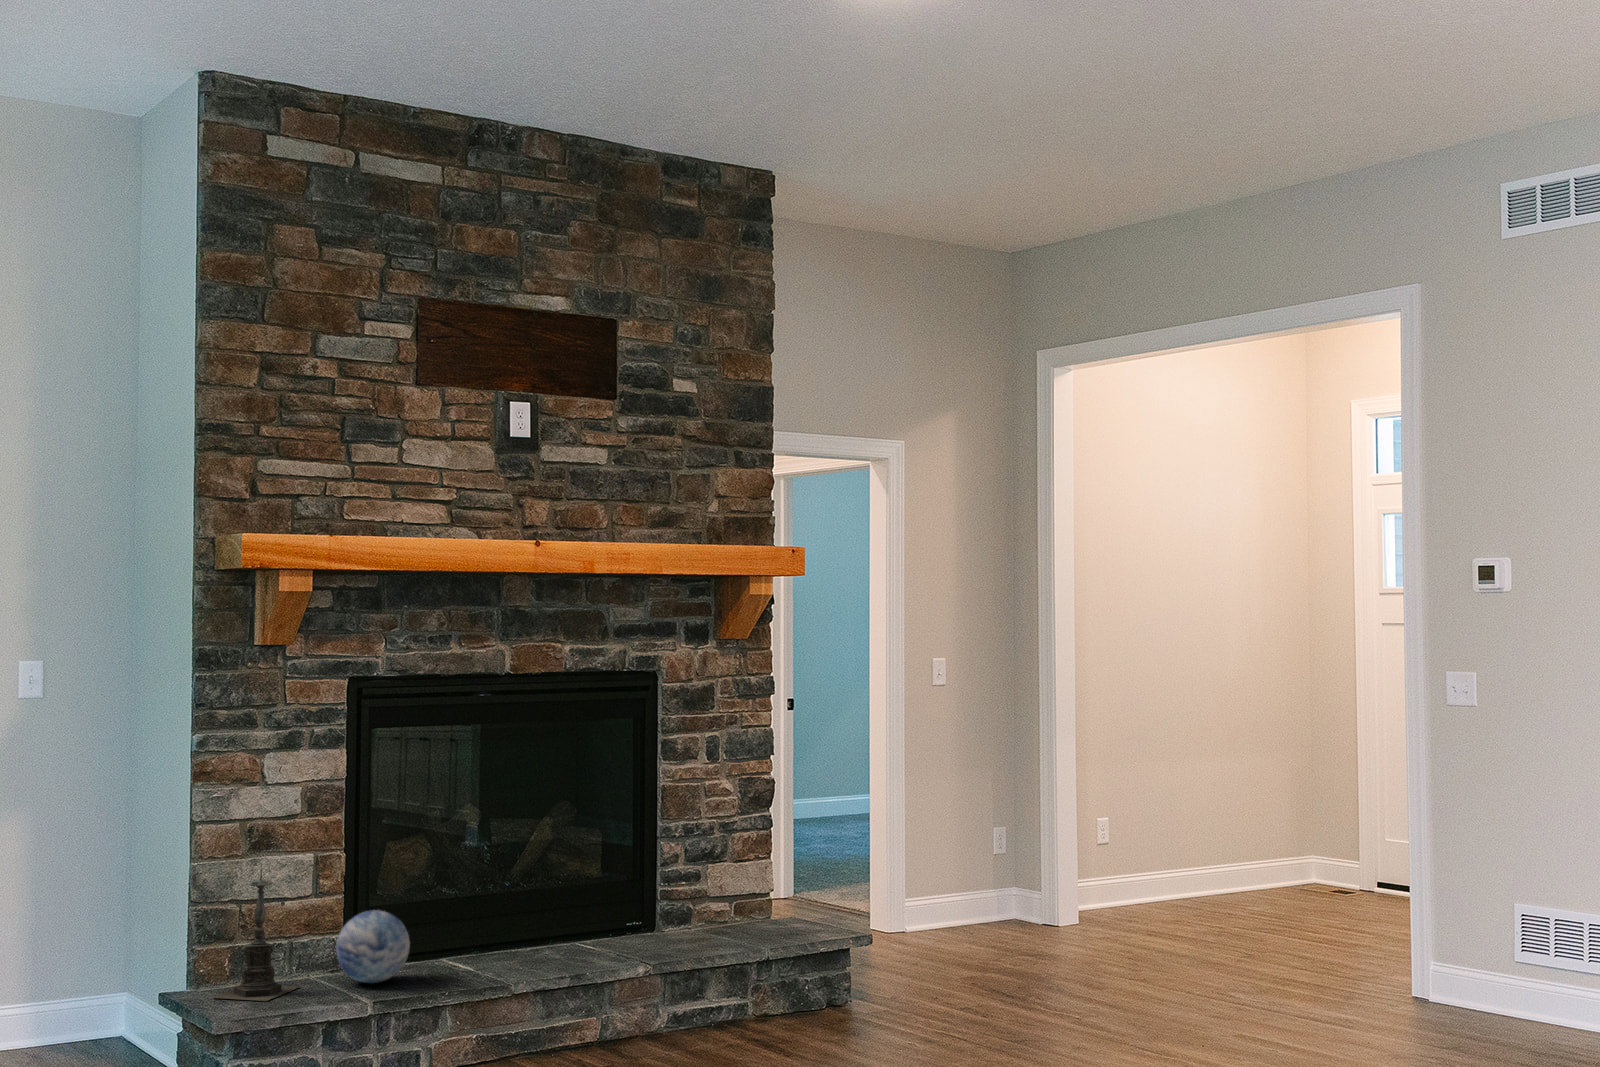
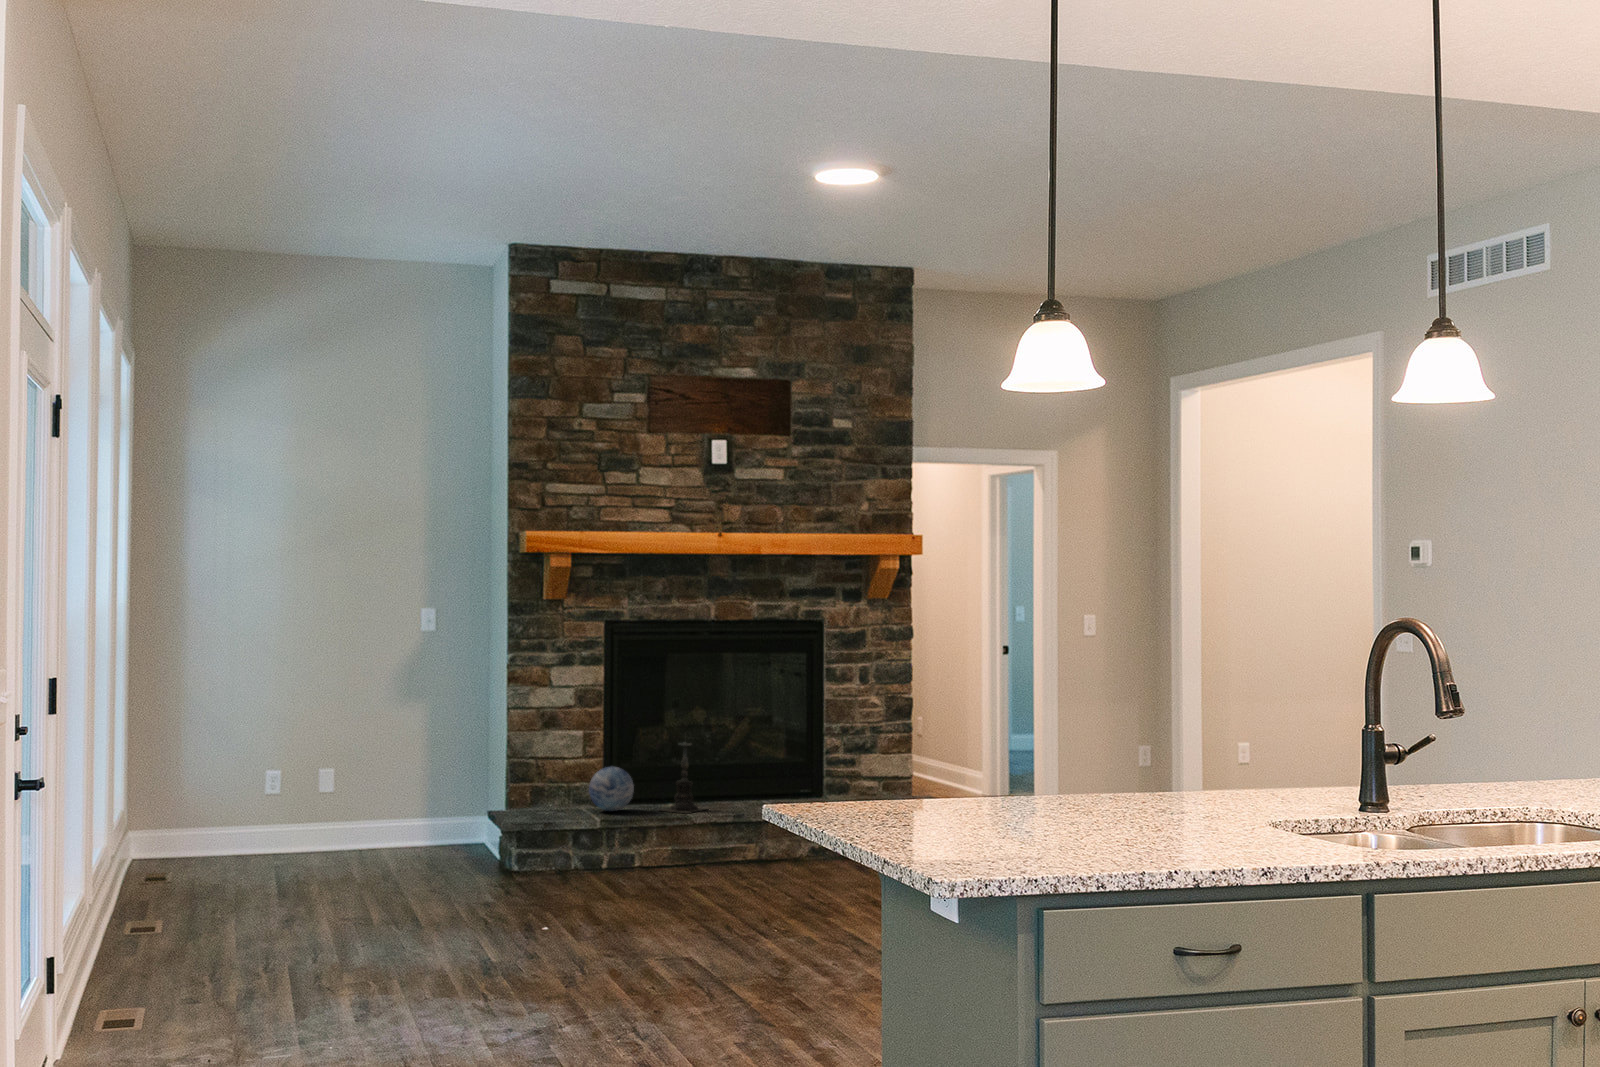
candle holder: present [213,864,299,1001] -> present [661,742,705,813]

